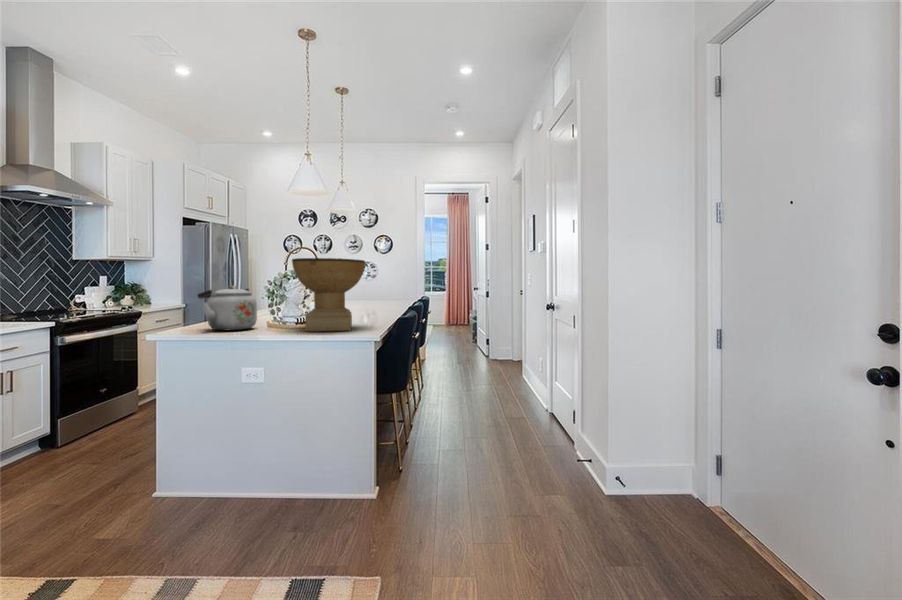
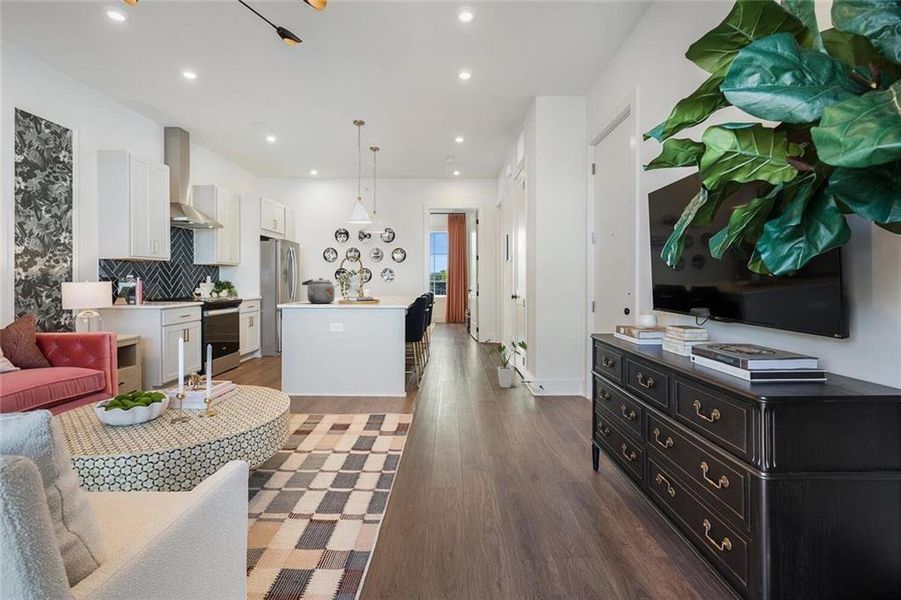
decorative bowl: present [292,258,365,331] -> none [357,262,398,304]
house plant: none [510,384,586,467] -> present [484,339,527,388]

